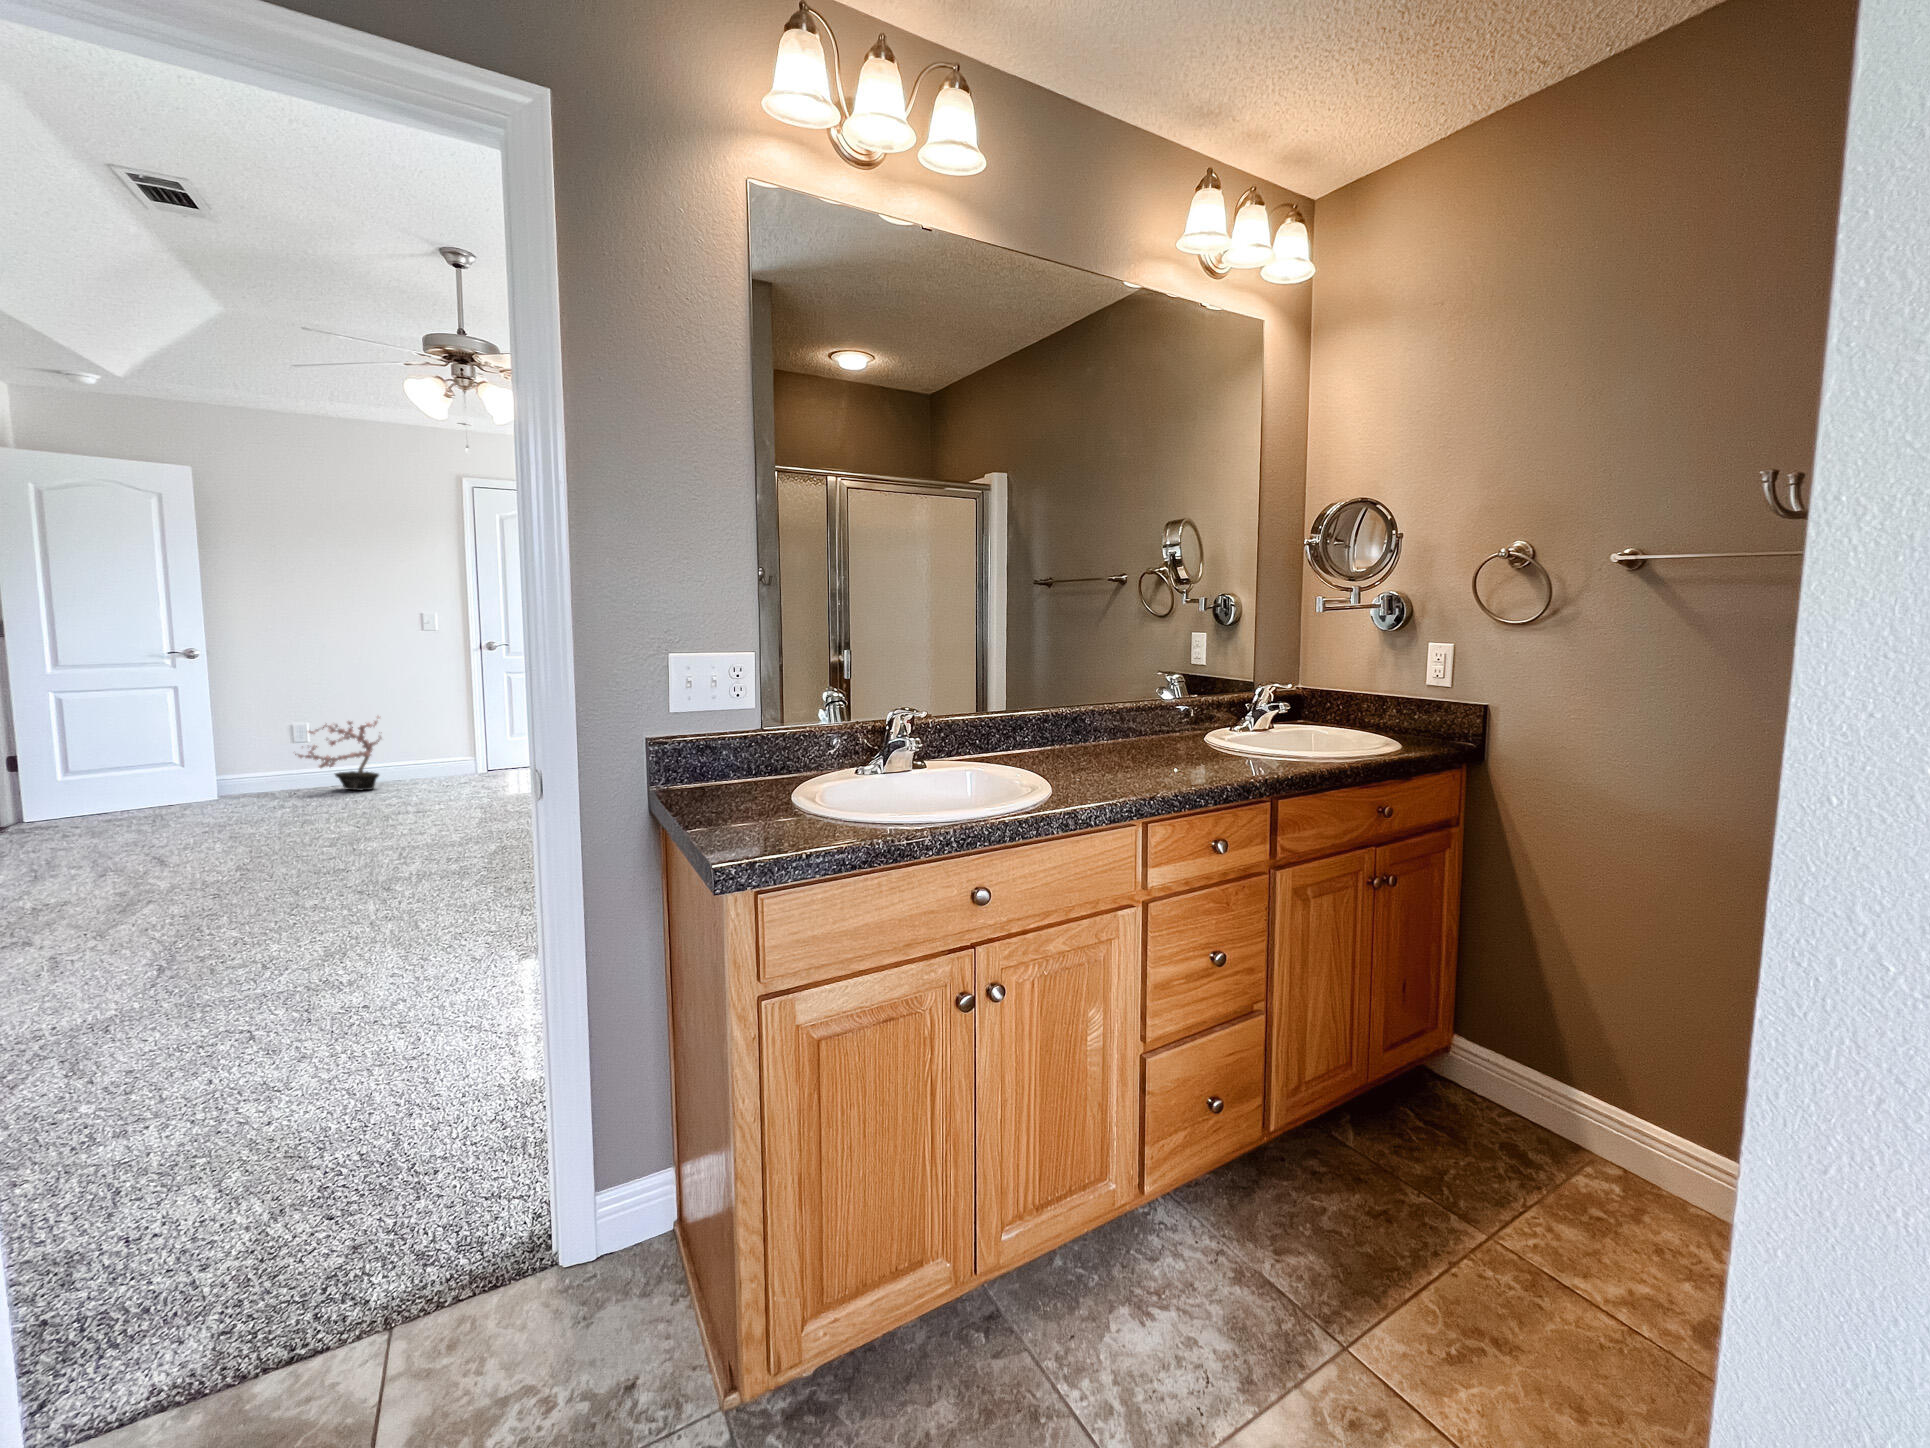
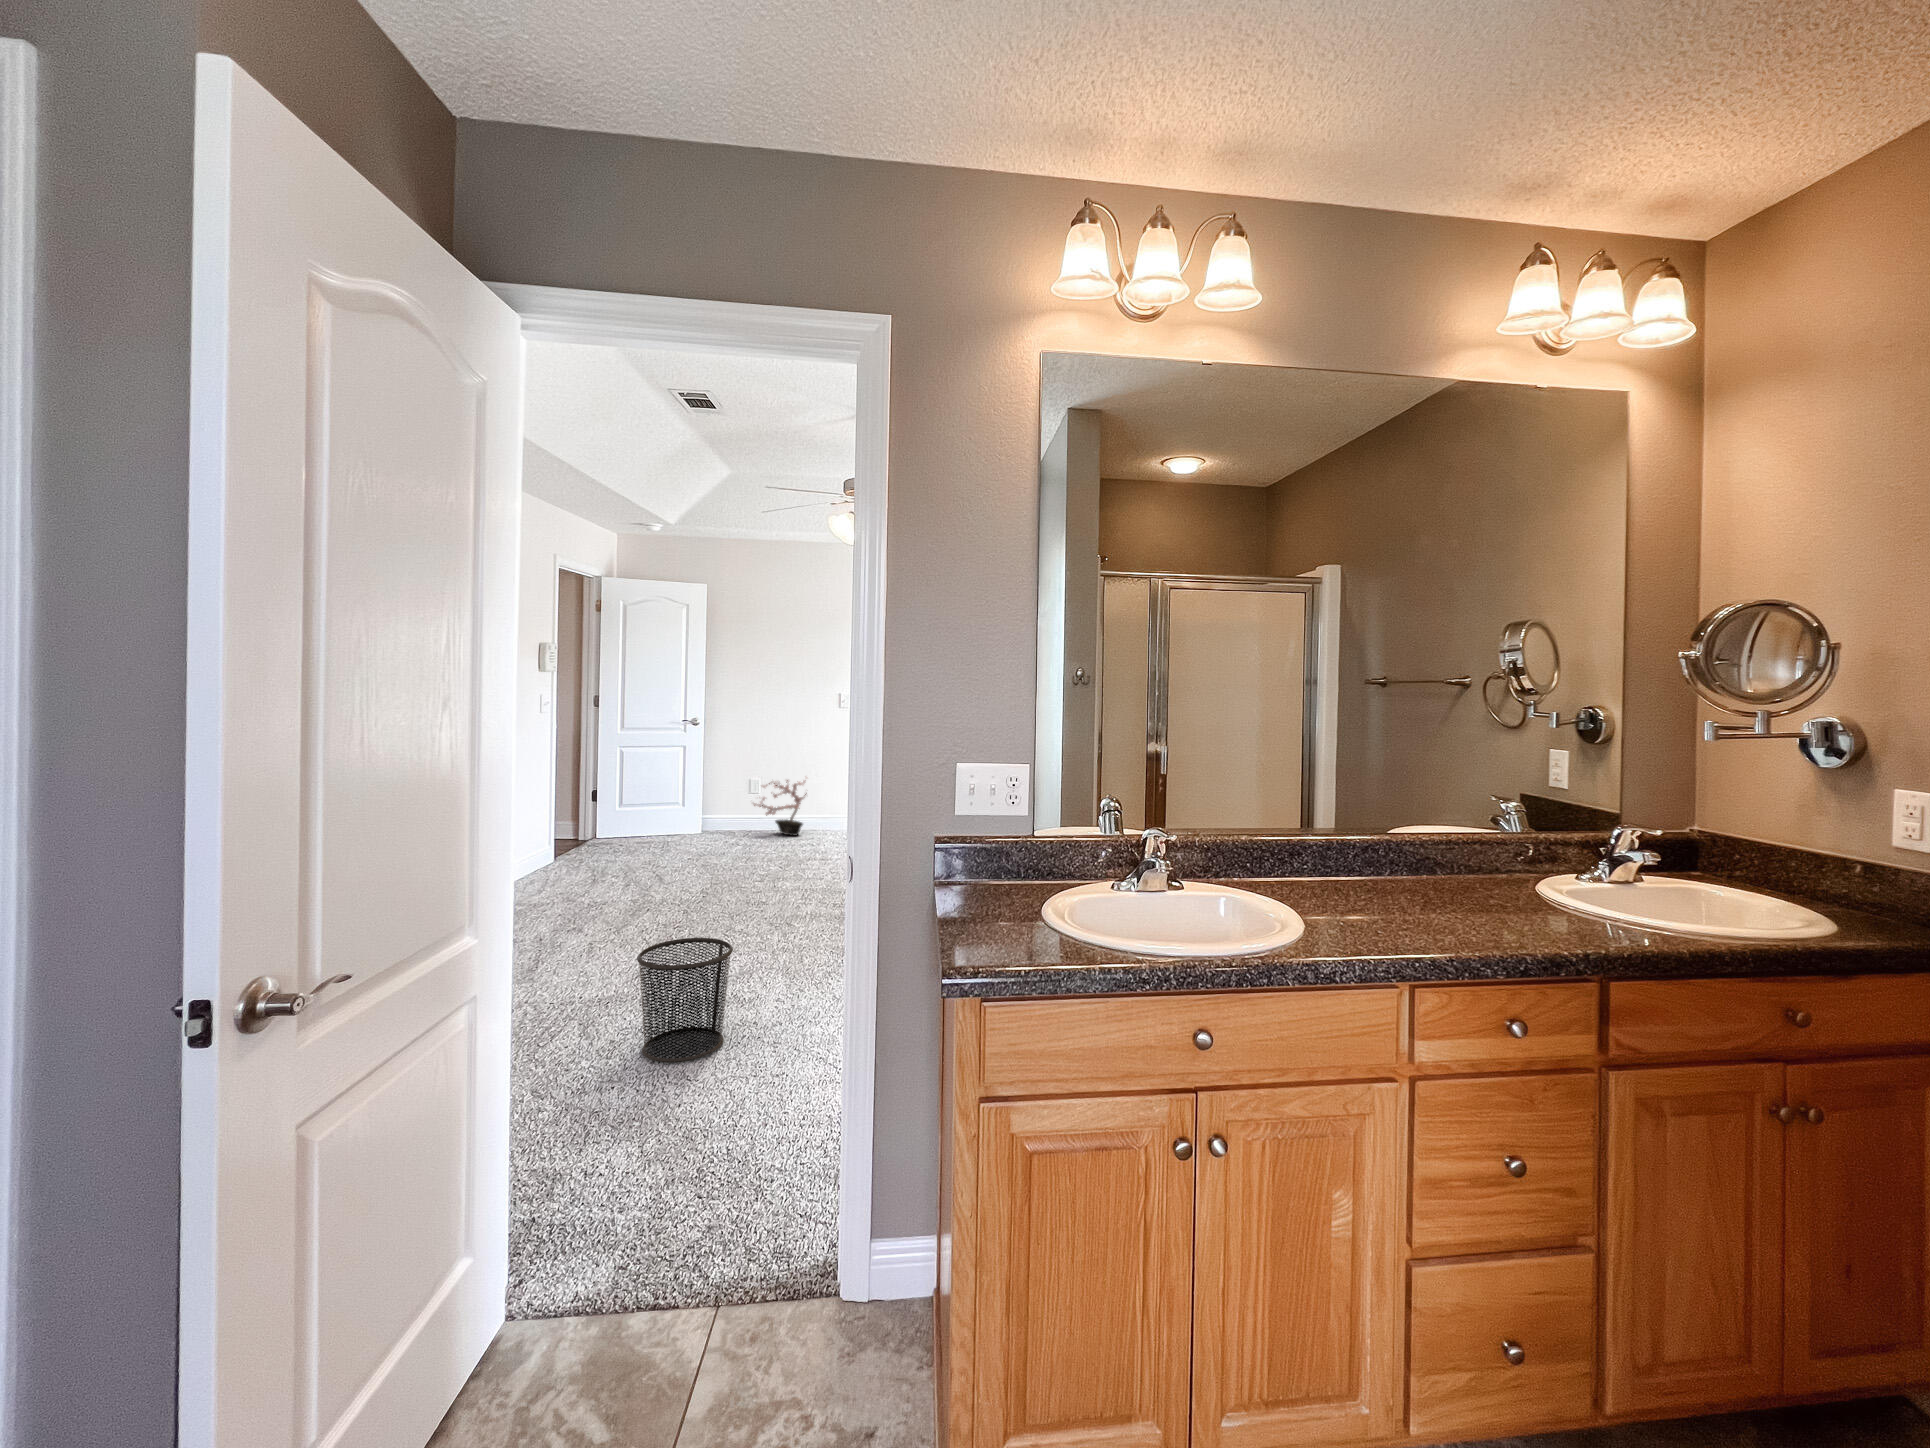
waste bin: none [162,916,323,1084] -> present [637,938,733,1063]

